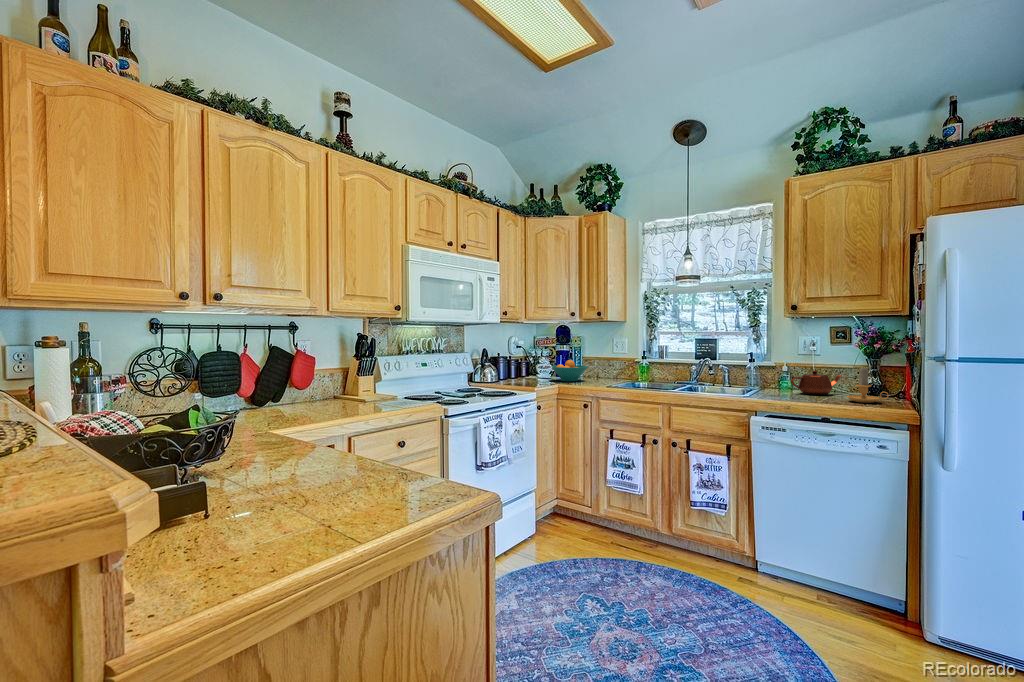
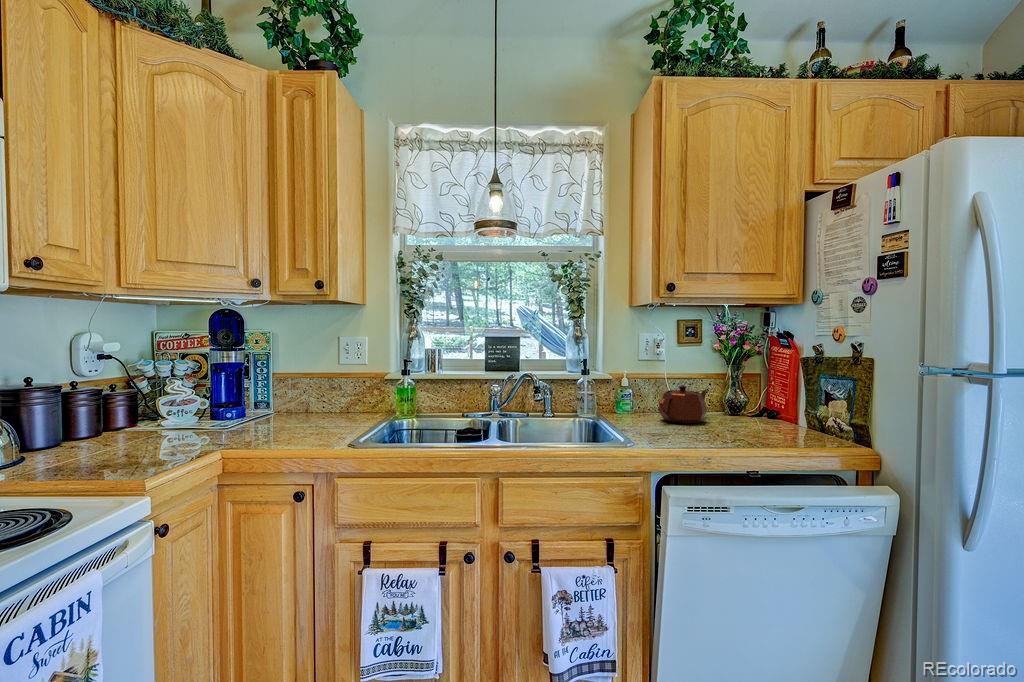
fruit bowl: present [552,360,587,382] -> none [198,382,288,430]
candle: present [847,368,888,403] -> none [759,379,818,437]

